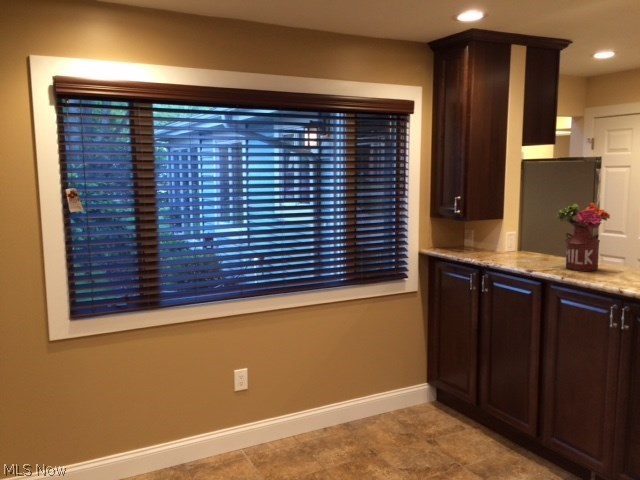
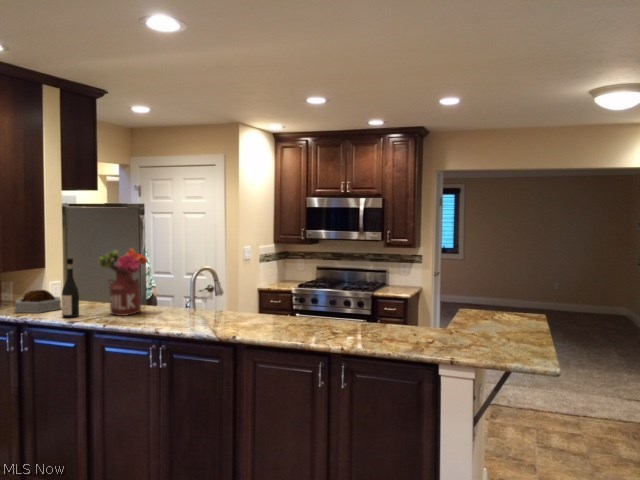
wine bottle: none [520,211,536,266] -> present [62,258,79,317]
decorative bowl: none [479,237,517,259] -> present [15,290,61,313]

